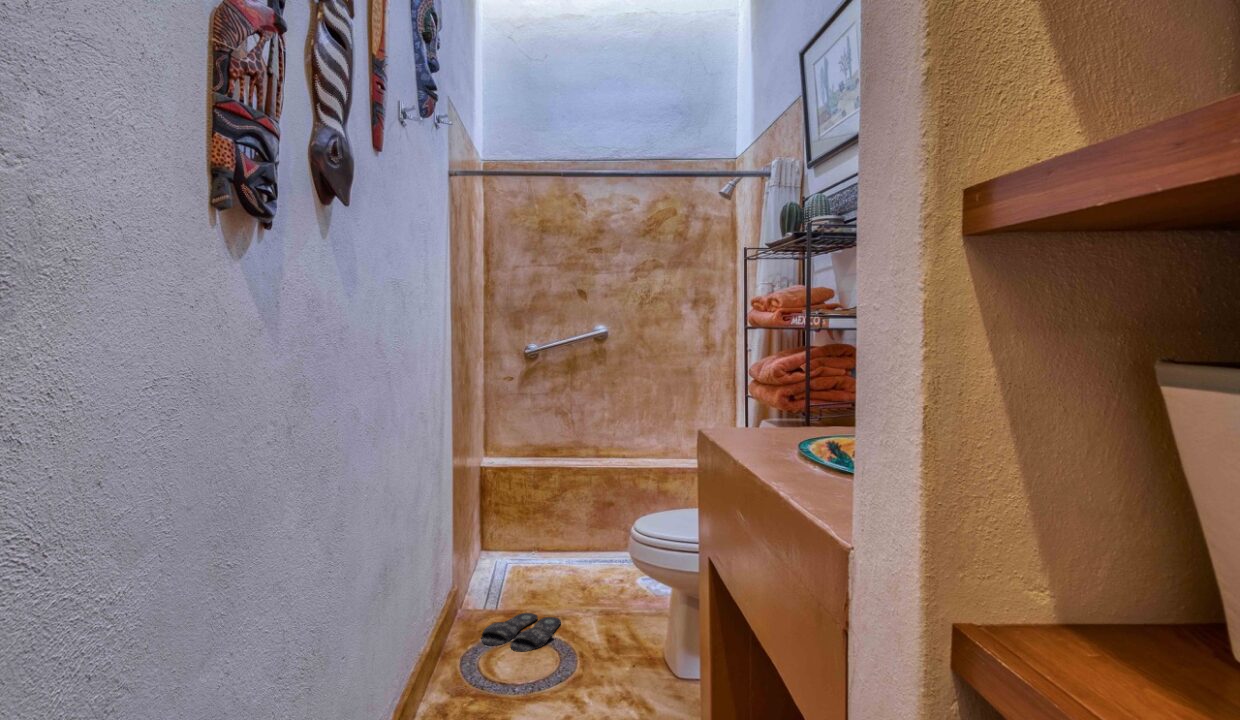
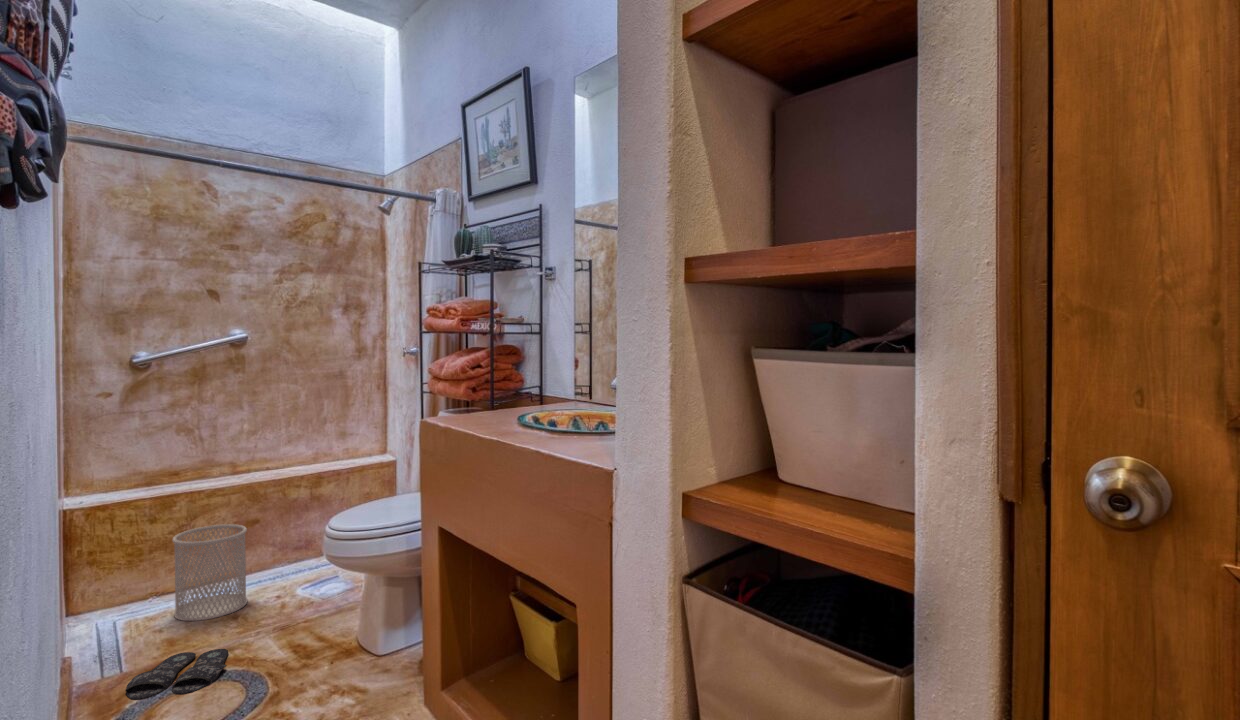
wastebasket: none [538,503,594,587] -> present [173,524,248,621]

